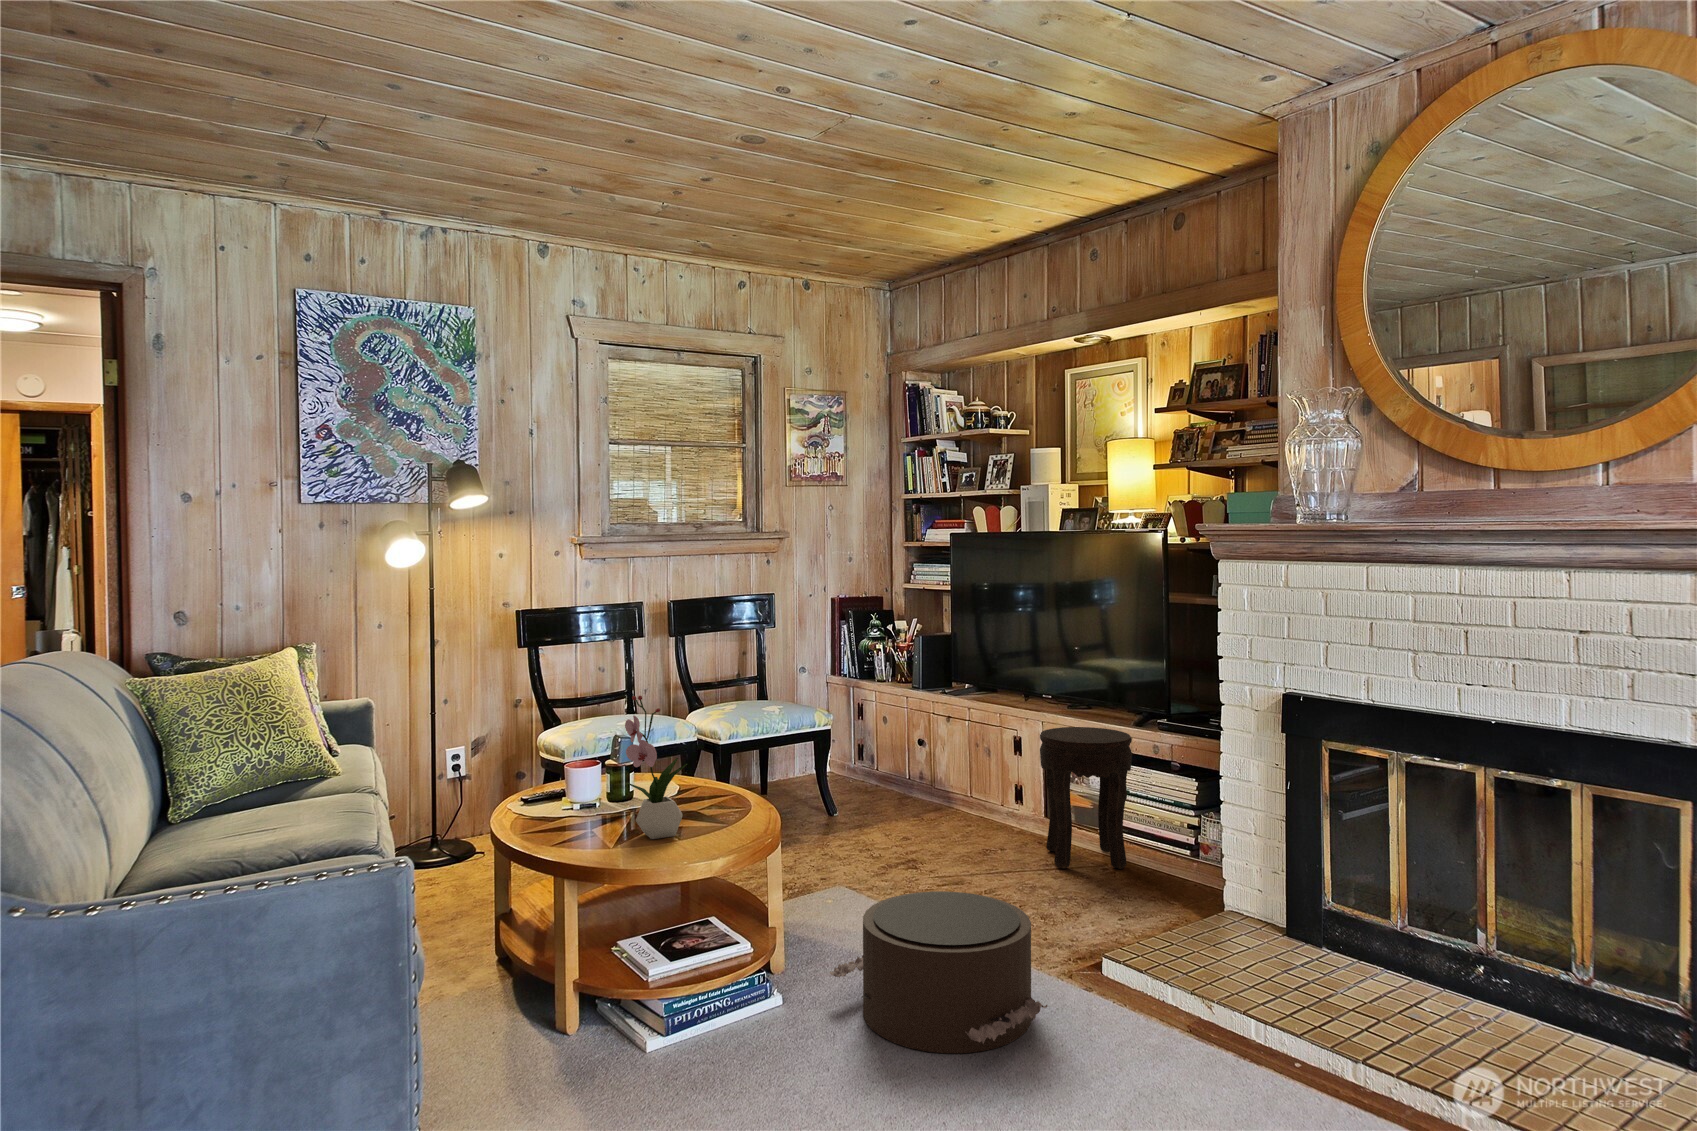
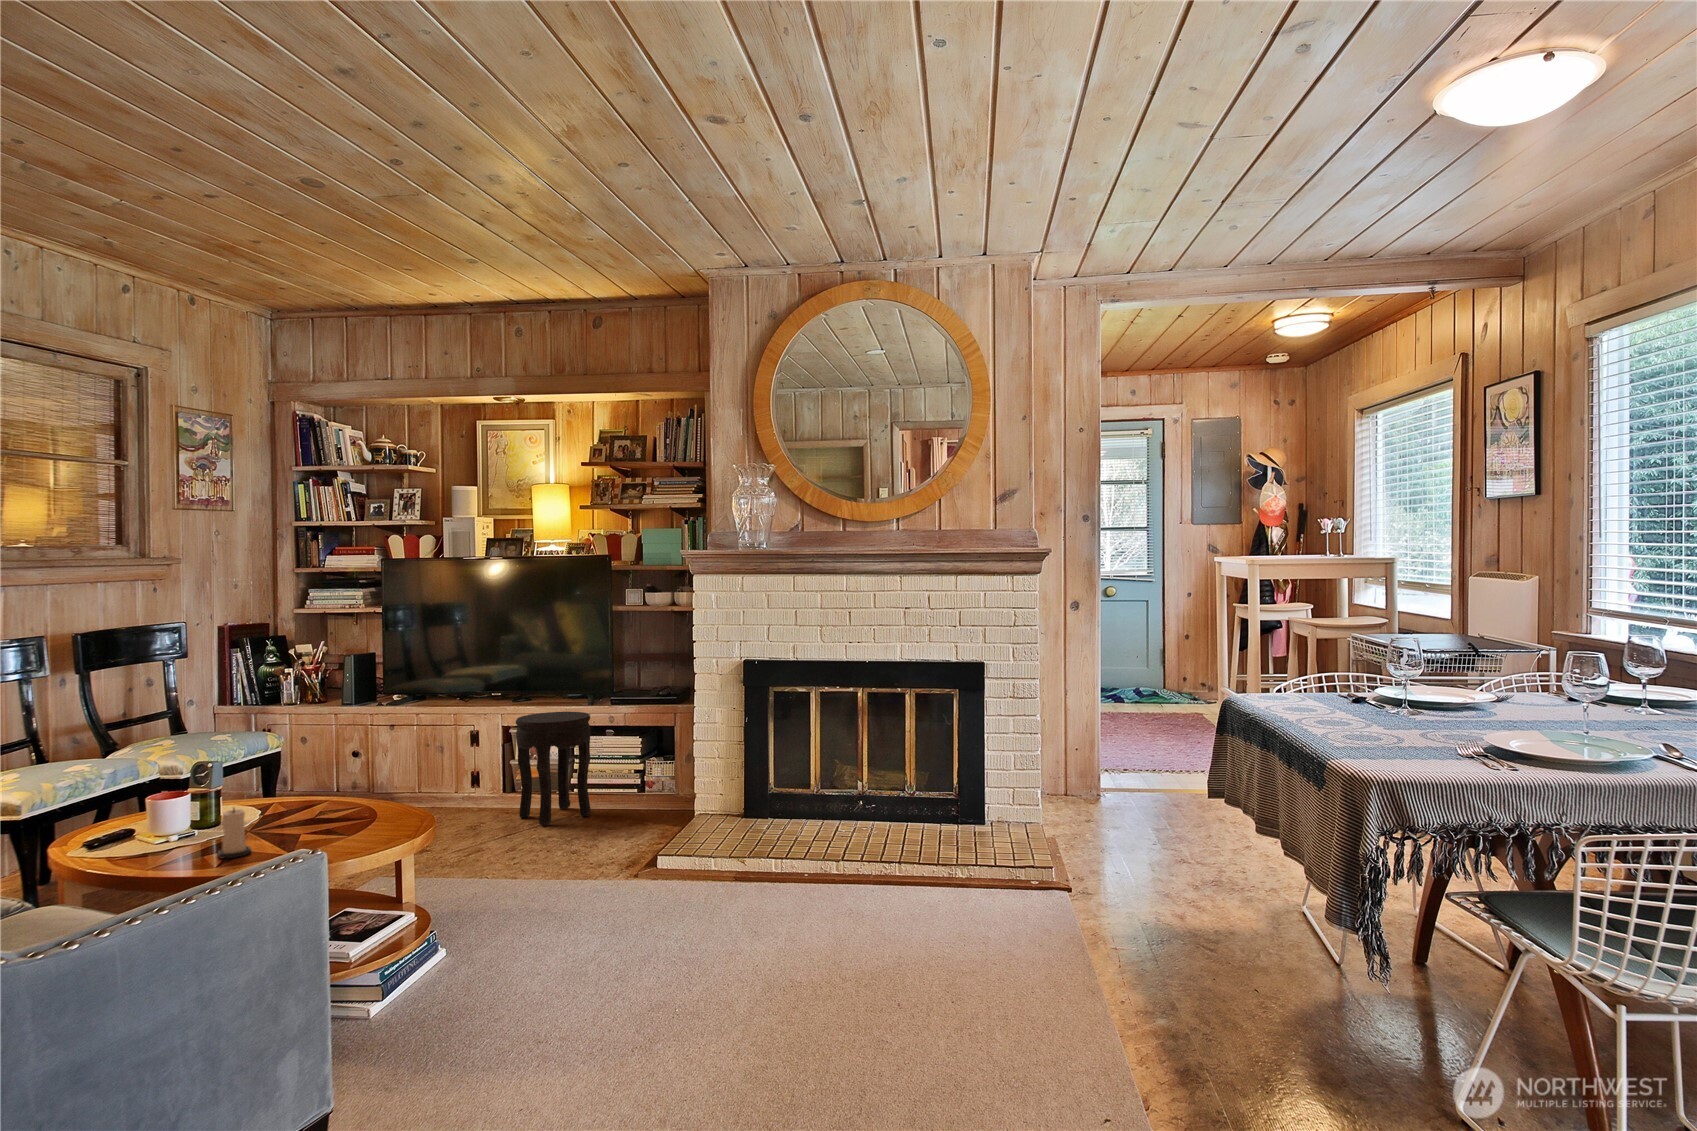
flower arrangement: present [625,696,687,839] -> none [291,706,358,837]
candle: none [556,789,586,841] -> present [218,808,251,858]
pouf: present [830,891,1047,1053] -> none [481,831,659,946]

